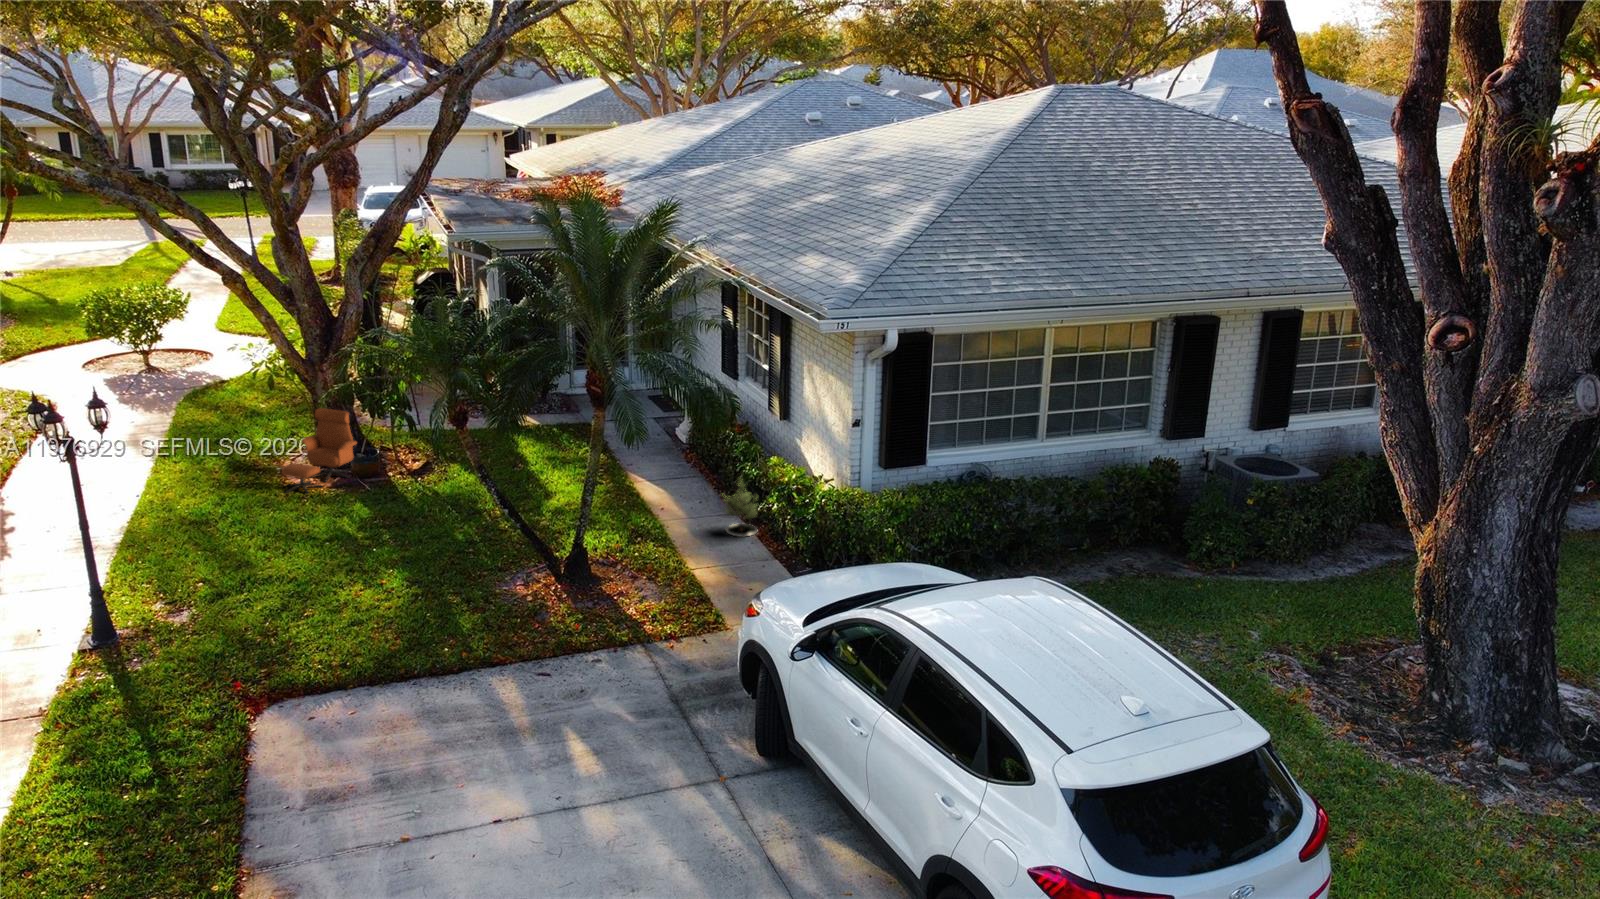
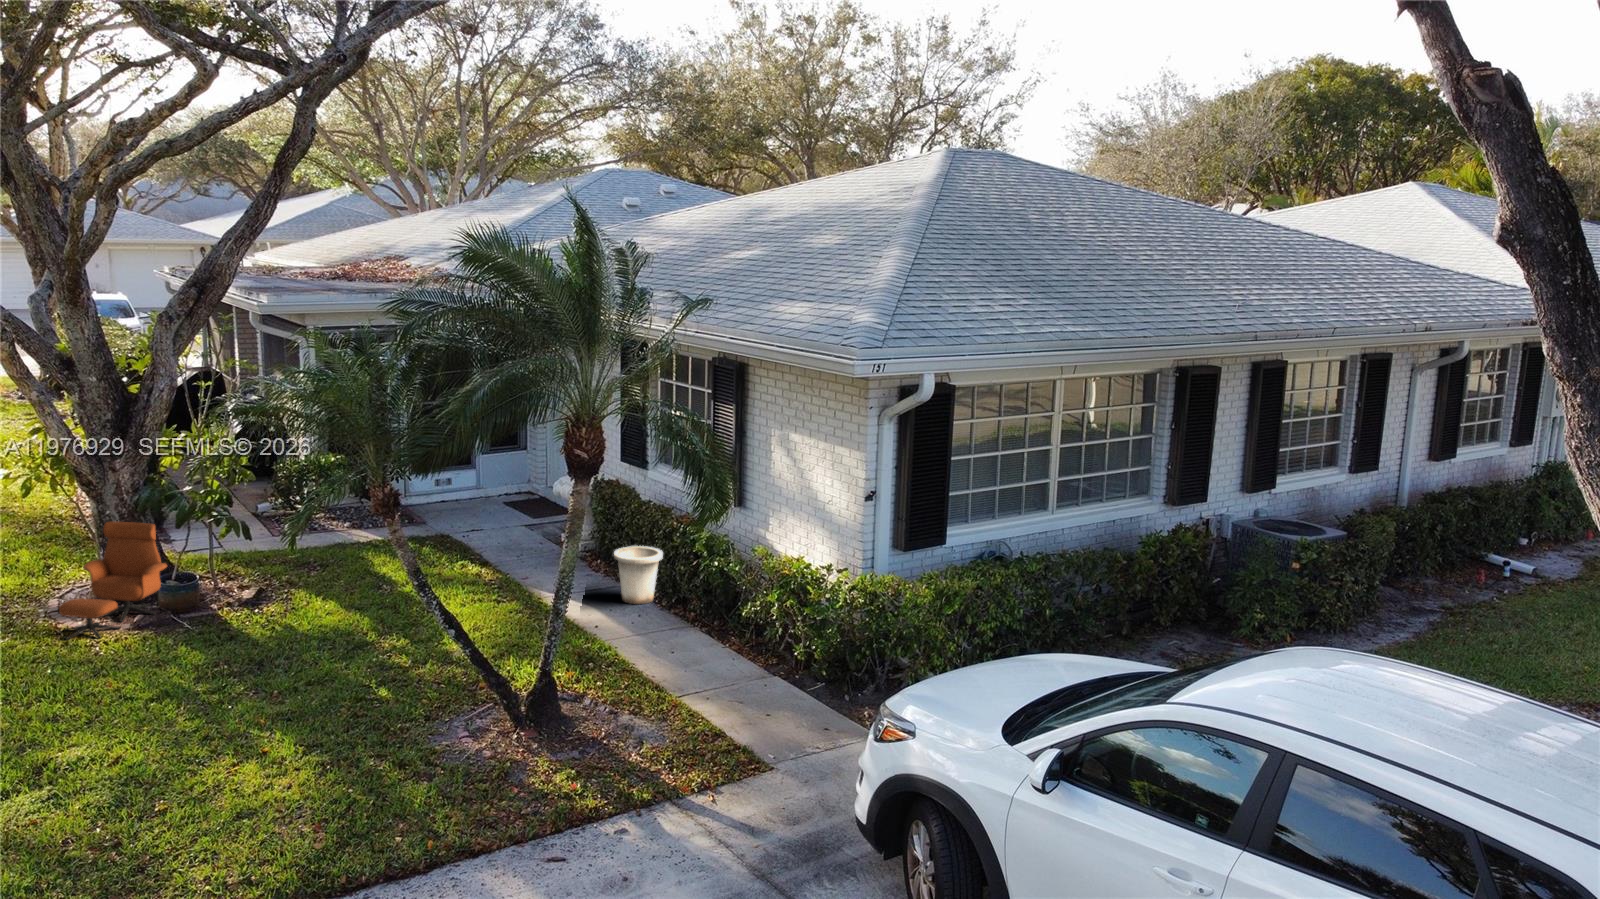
trash can: none [683,447,723,494] -> present [614,546,663,604]
potted tree: present [722,481,758,536] -> none [686,573,737,650]

